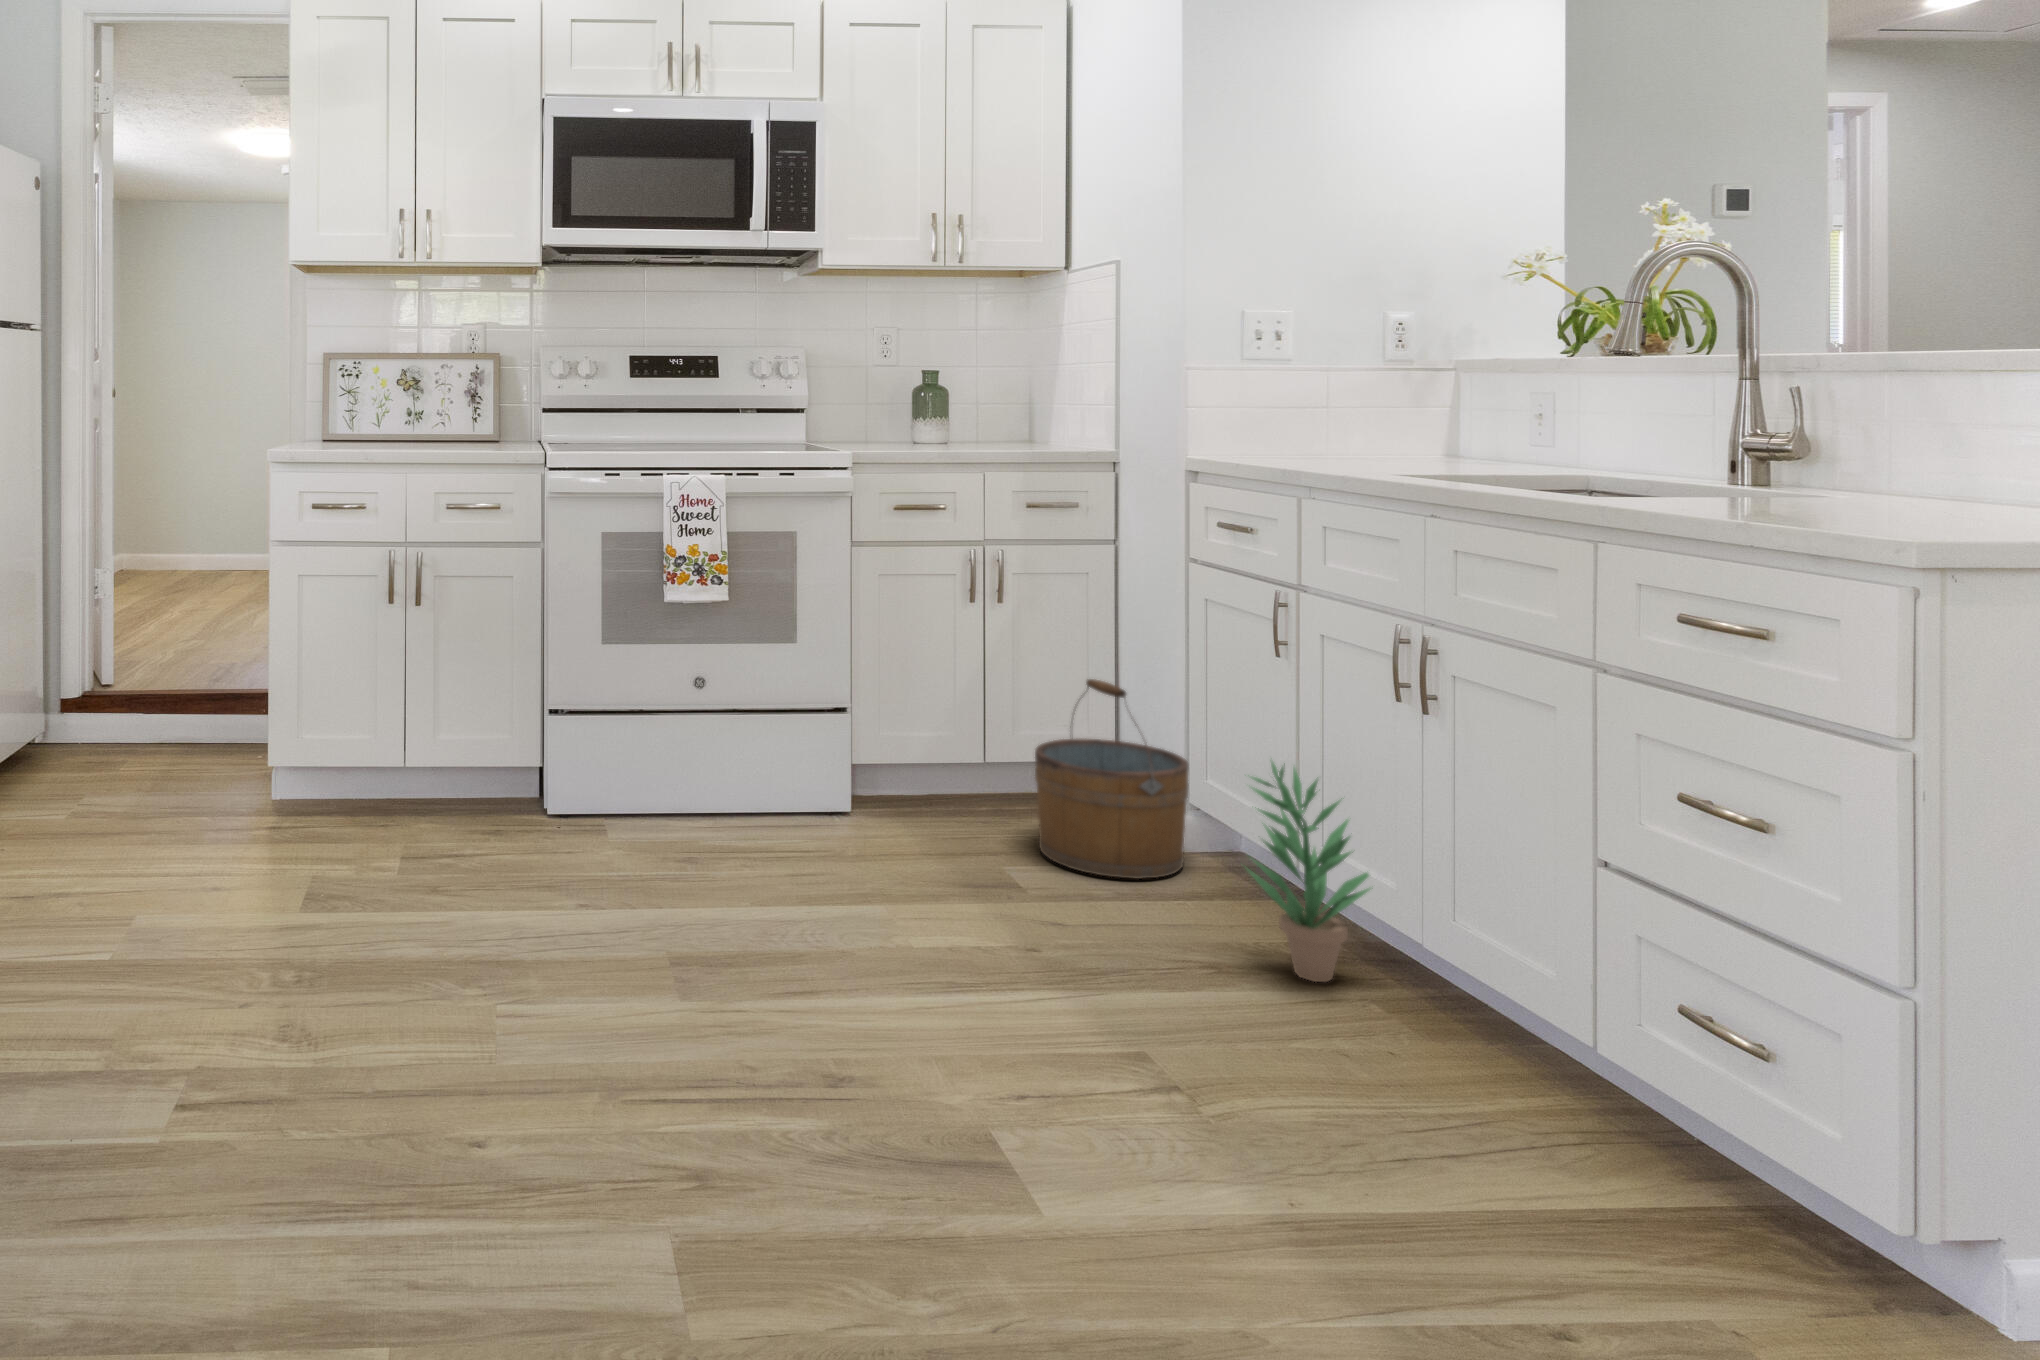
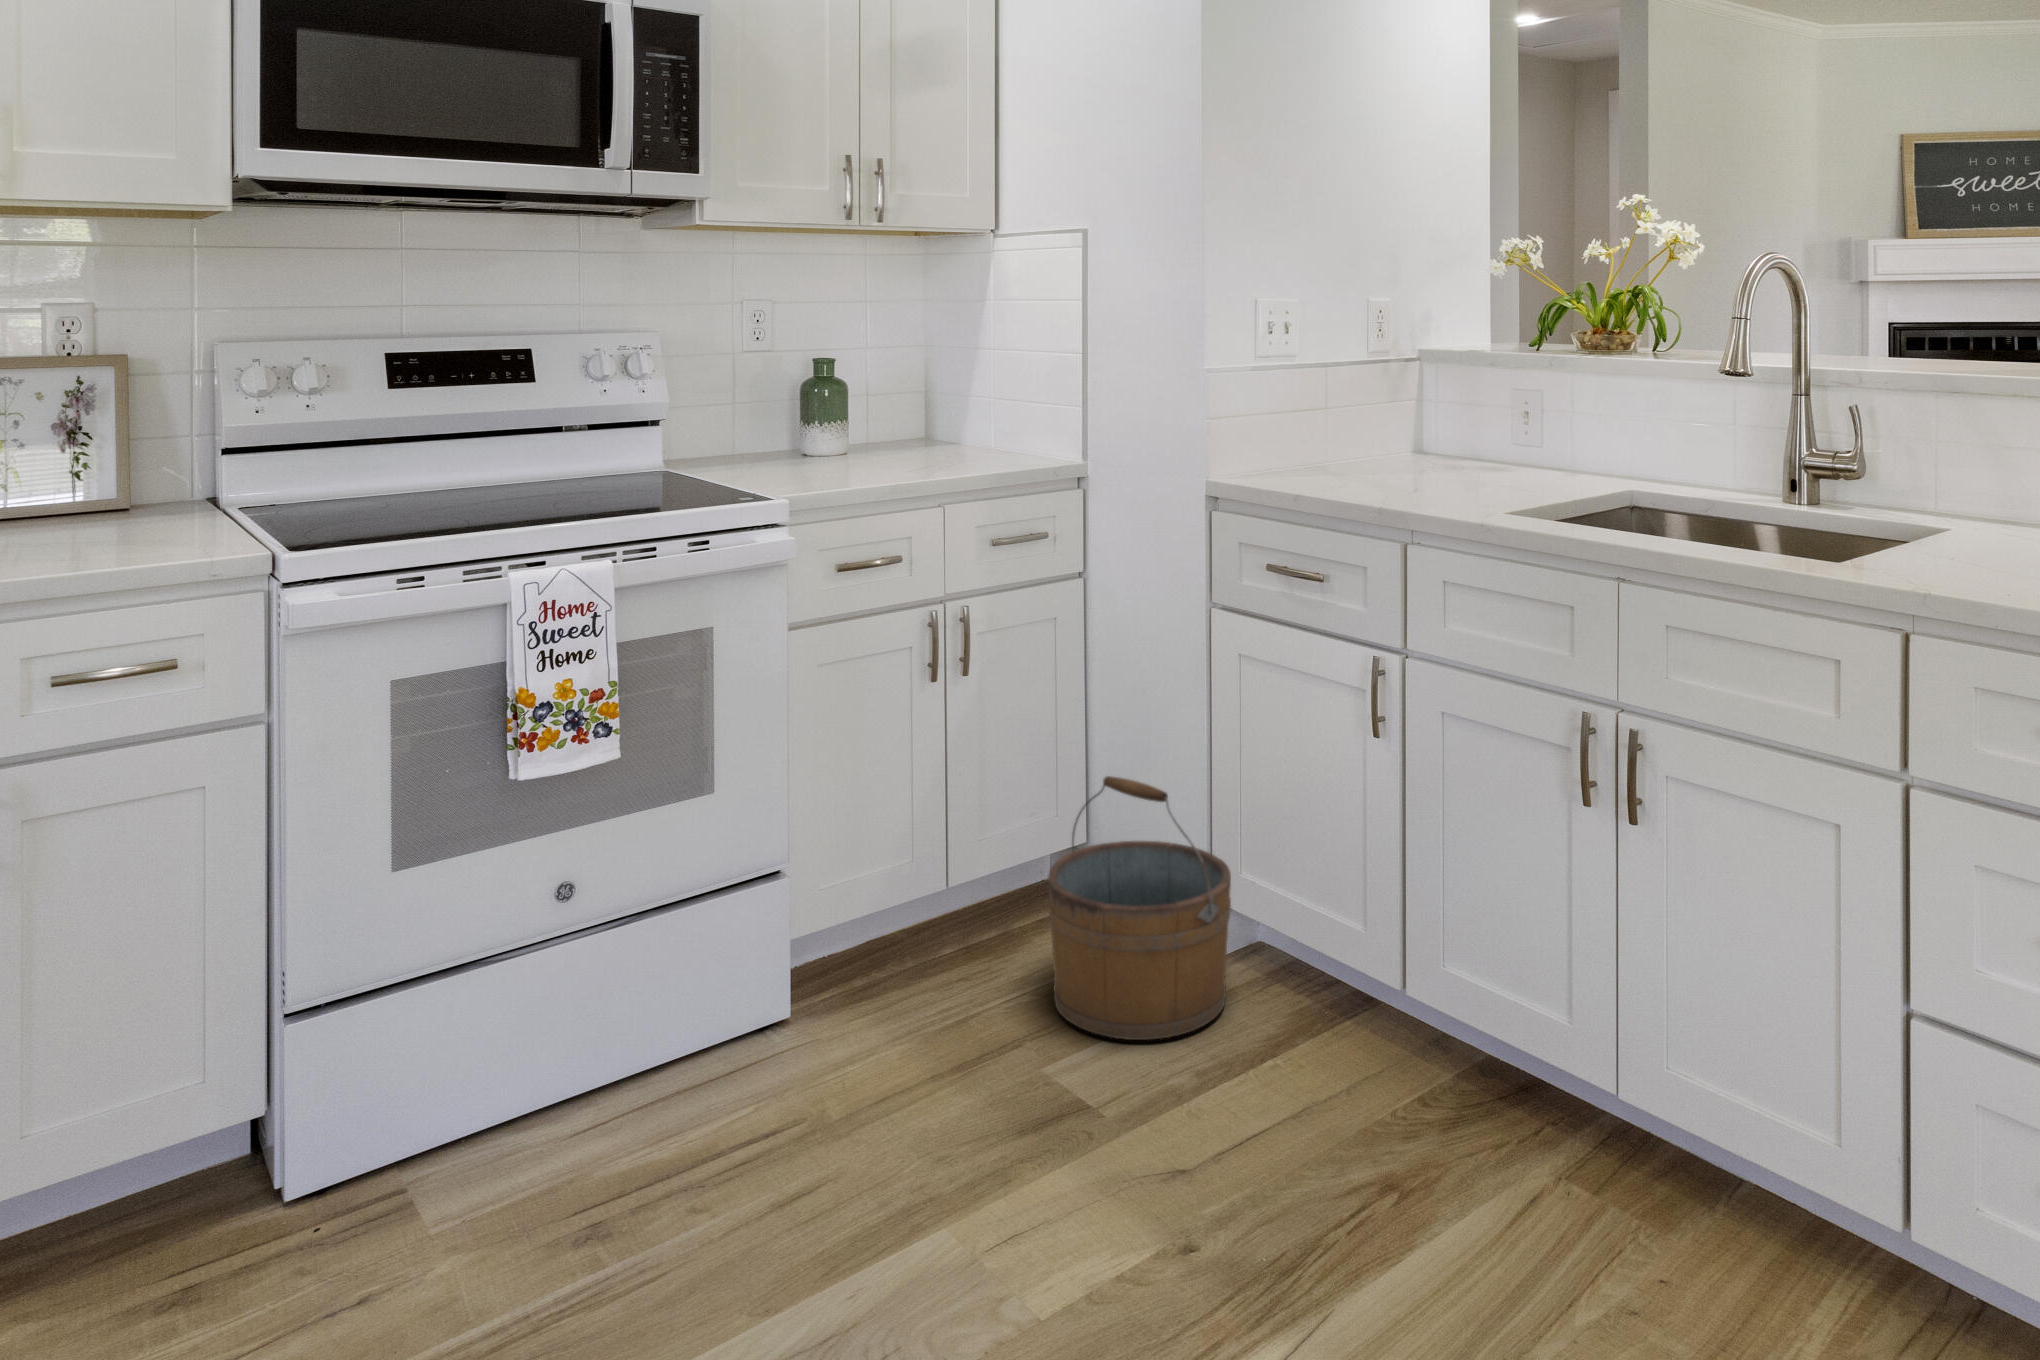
potted plant: present [1245,762,1370,982] -> none [1381,881,1527,1152]

